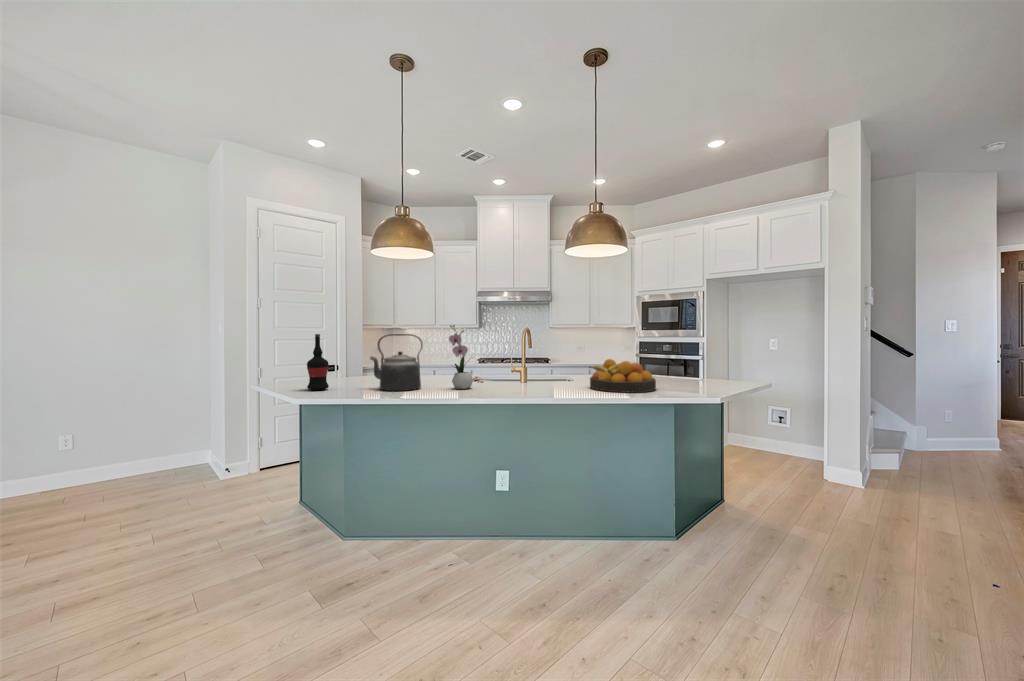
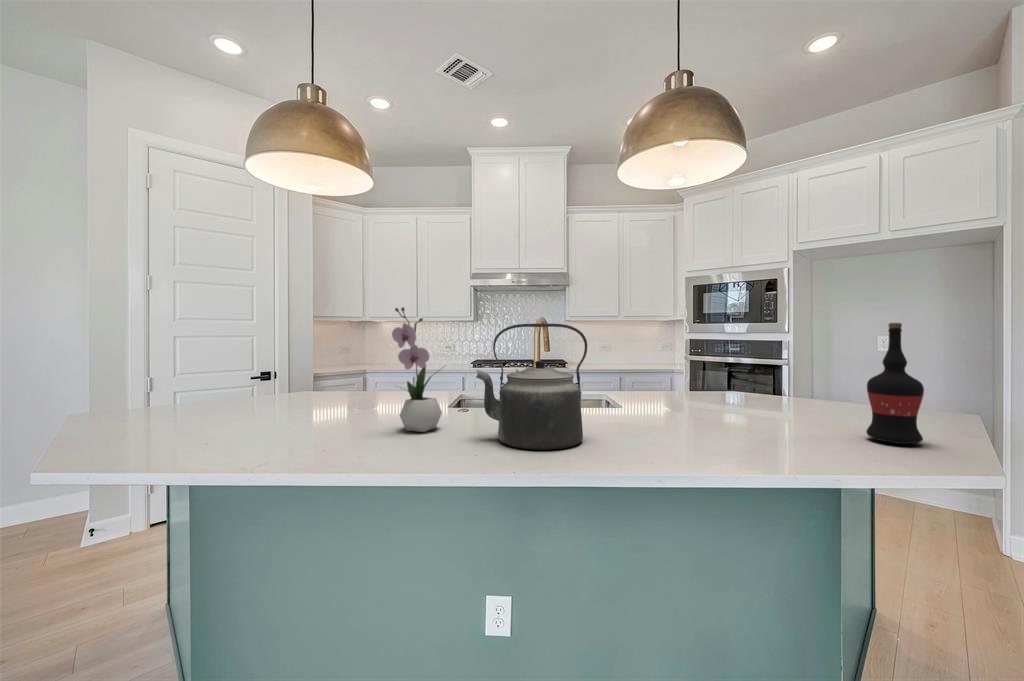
wine bottle: present [307,334,329,390] -> present [866,323,924,444]
kettle: present [370,334,423,391] -> present [476,323,587,450]
fruit bowl: present [589,359,656,393] -> none [661,373,804,446]

